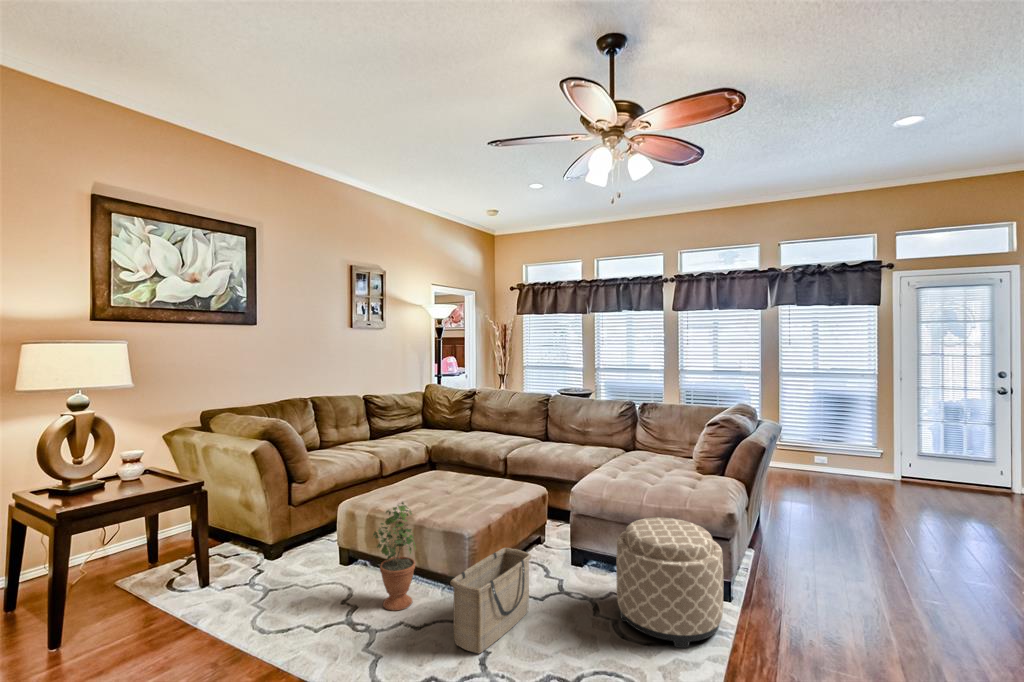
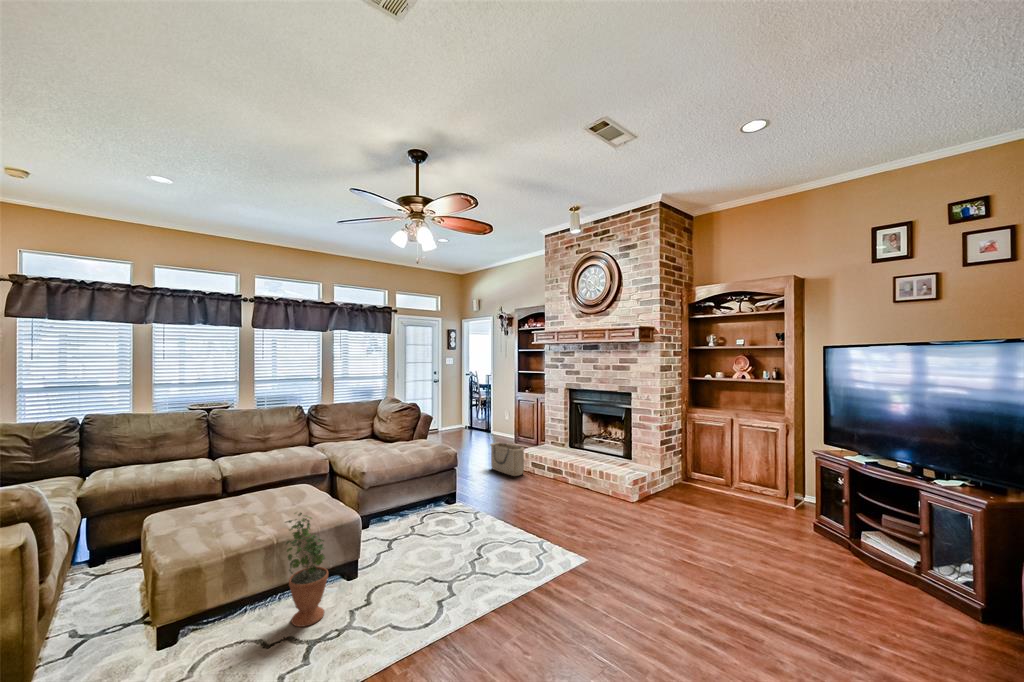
ottoman: present [616,518,723,648] -> none [424,459,486,531]
basket: present [451,548,531,653] -> present [490,442,525,476]

